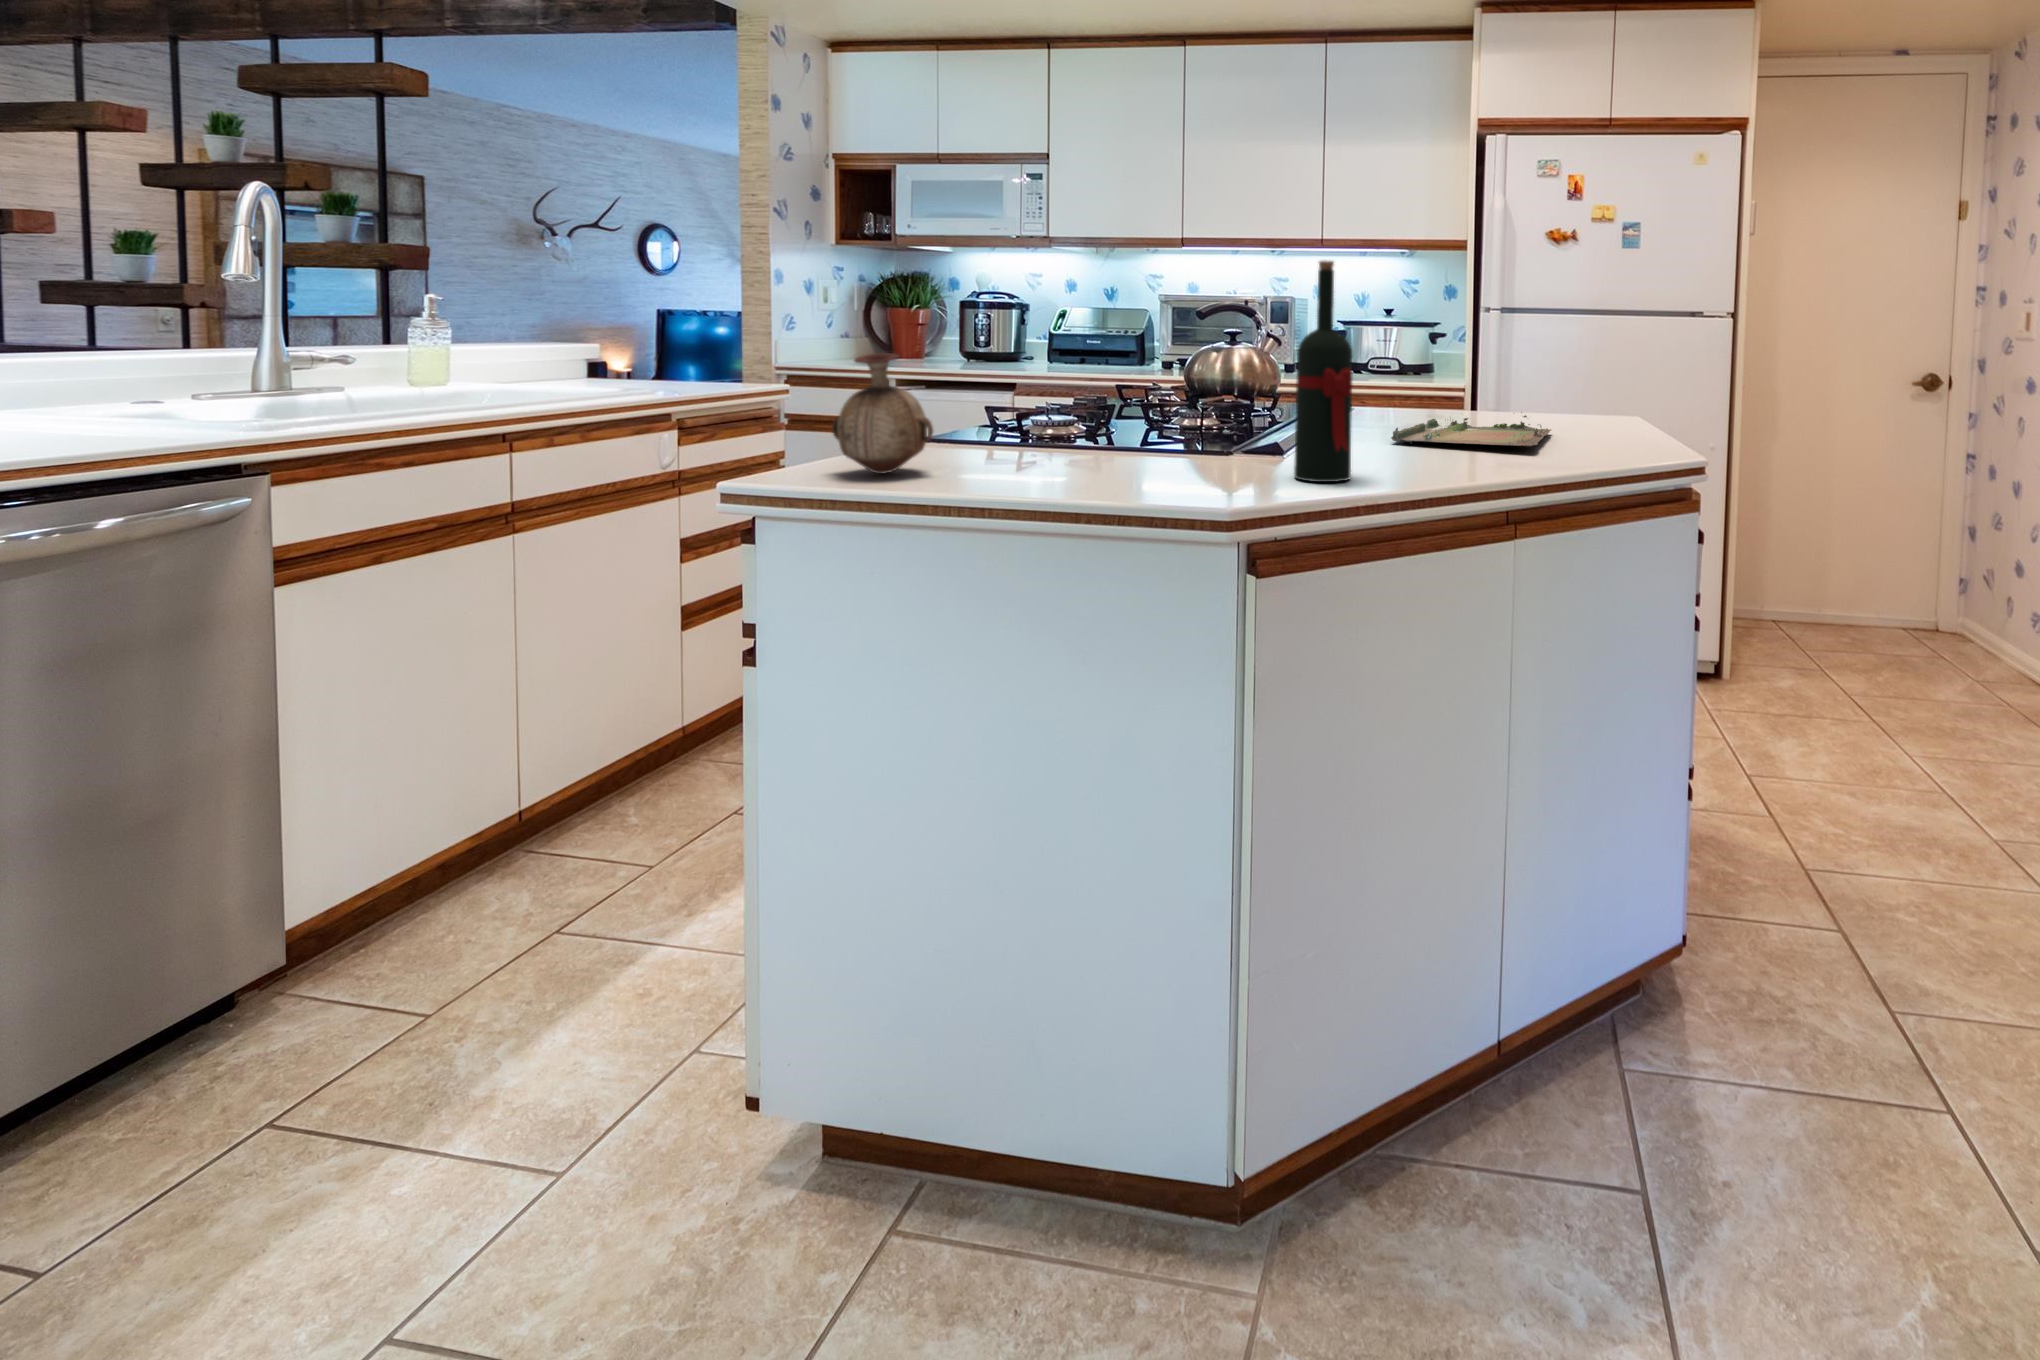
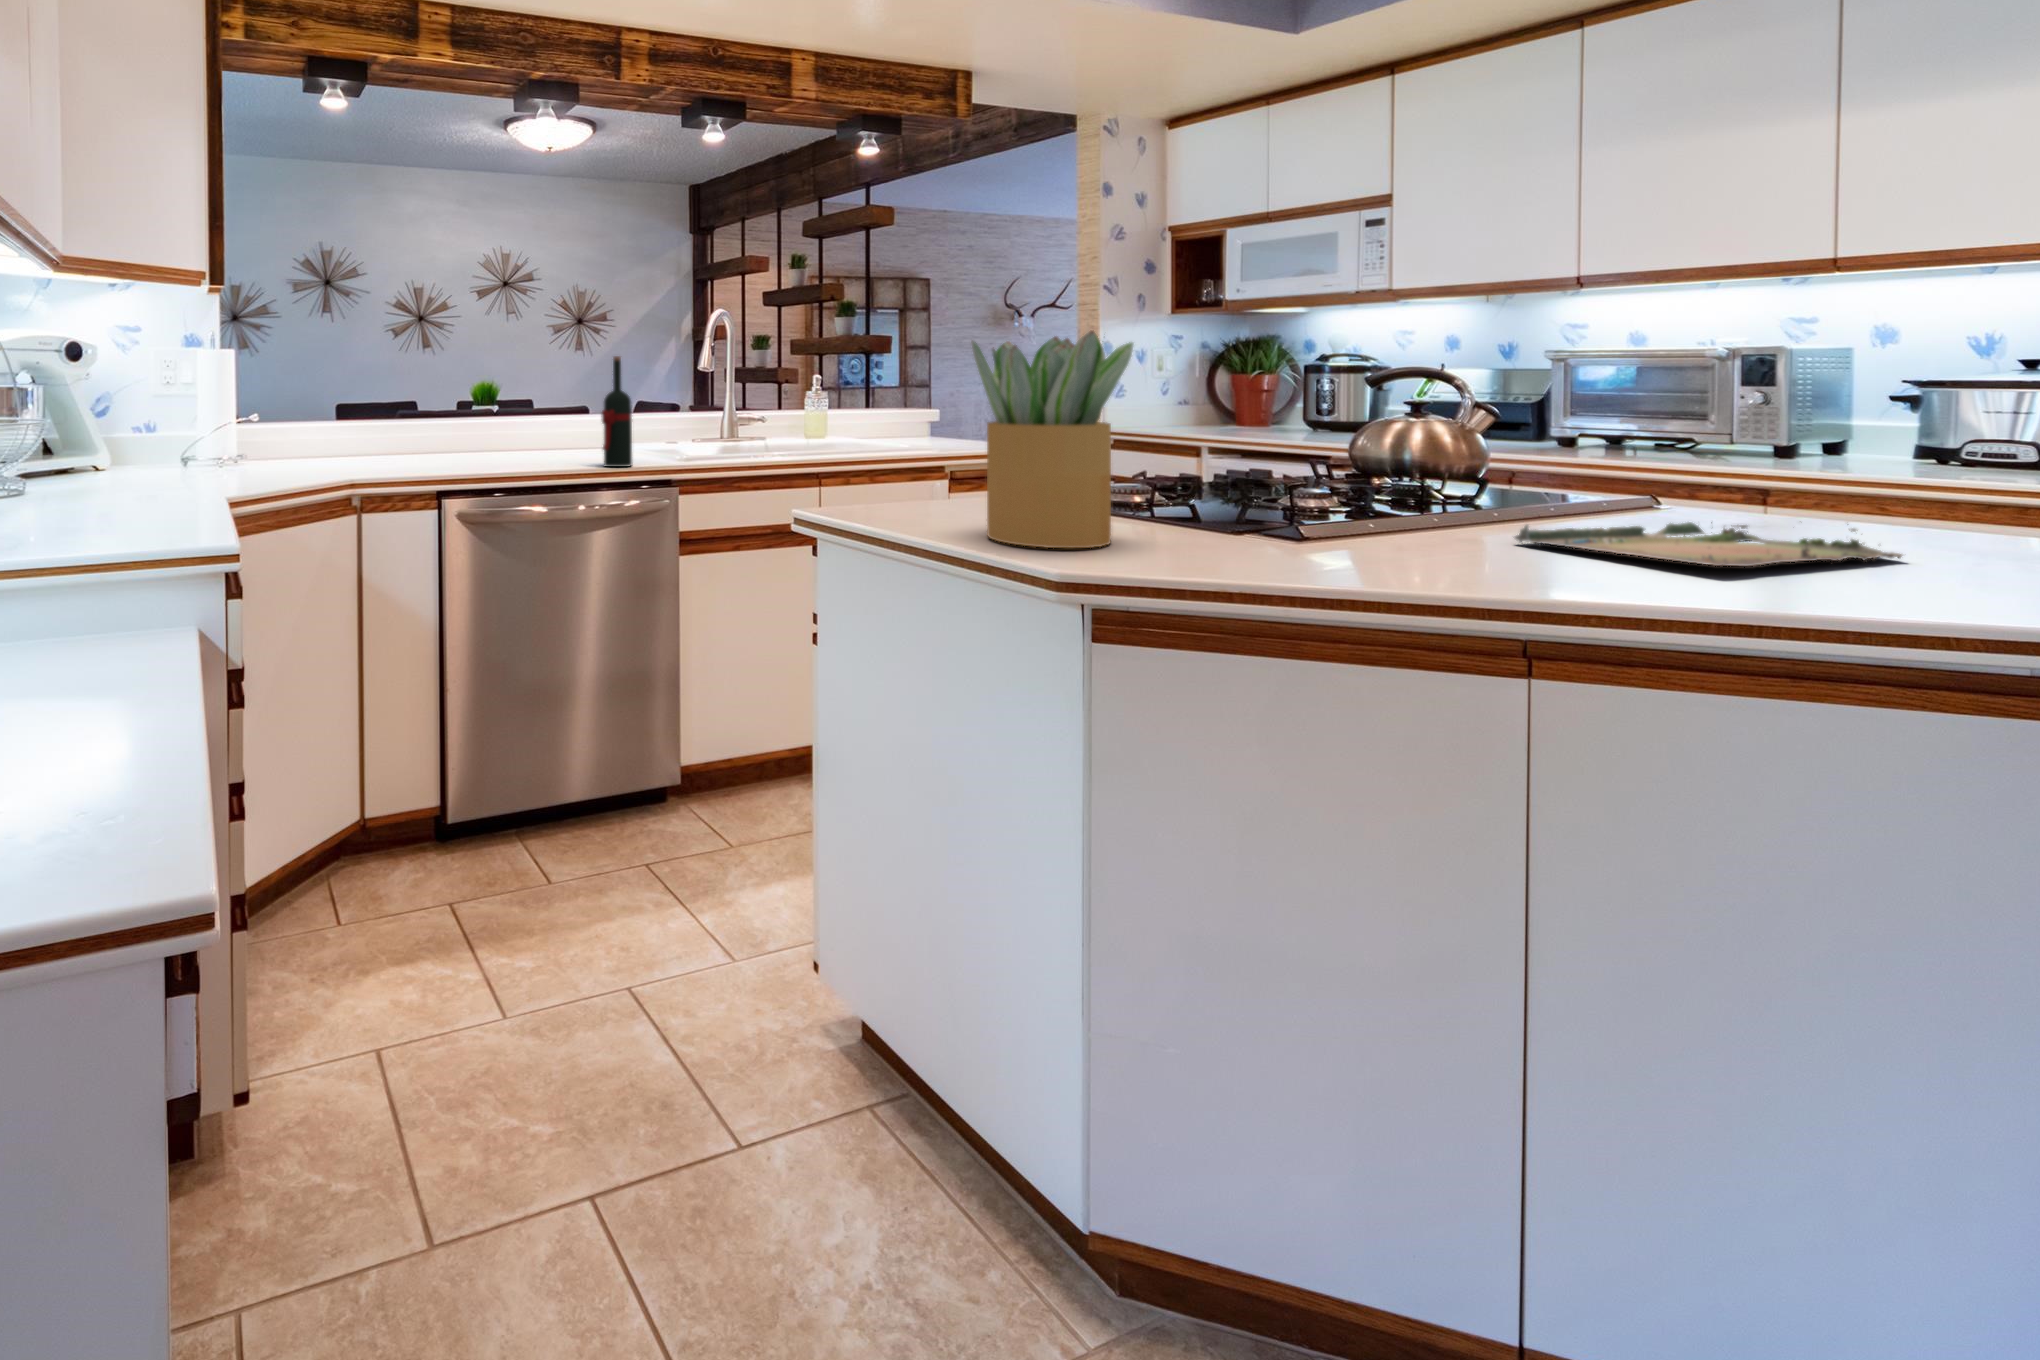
potted plant: none [1016,254,1190,491] -> present [972,331,1133,548]
wine bottle: present [1294,261,1352,482] -> present [601,356,632,467]
vase: present [832,353,933,474] -> none [869,421,936,515]

